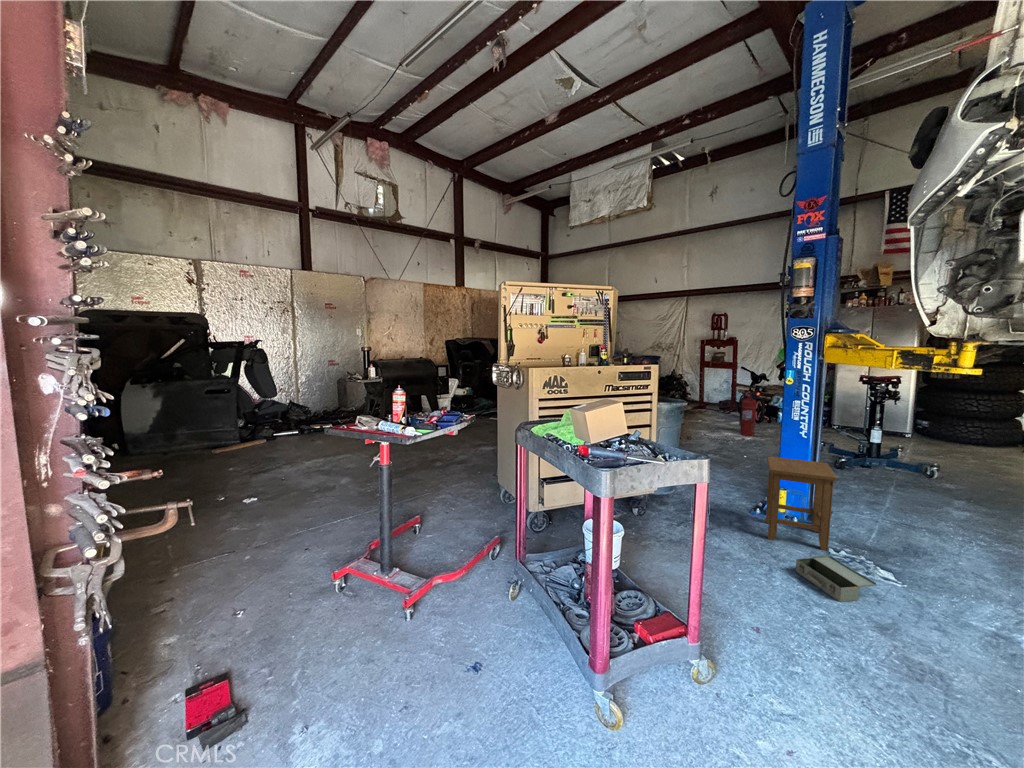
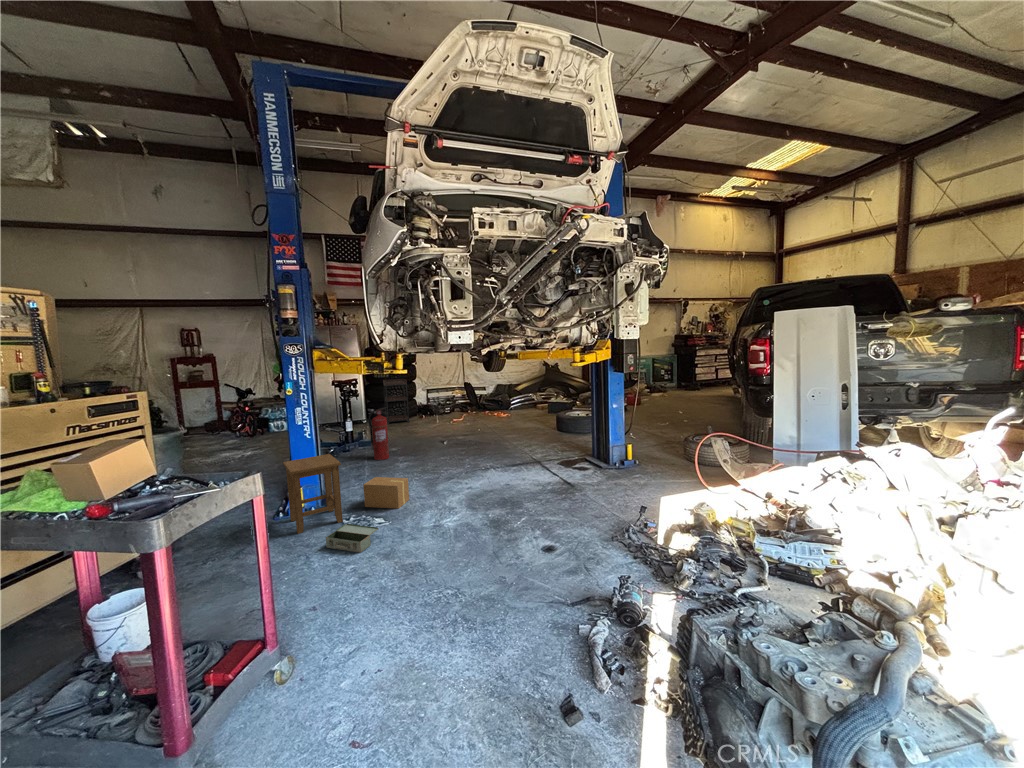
shelving unit: none [947,383,1005,453] -> present [383,379,410,424]
fire extinguisher: present [739,392,758,436] -> present [368,407,389,460]
cardboard box: none [867,514,956,574] -> present [363,477,409,509]

